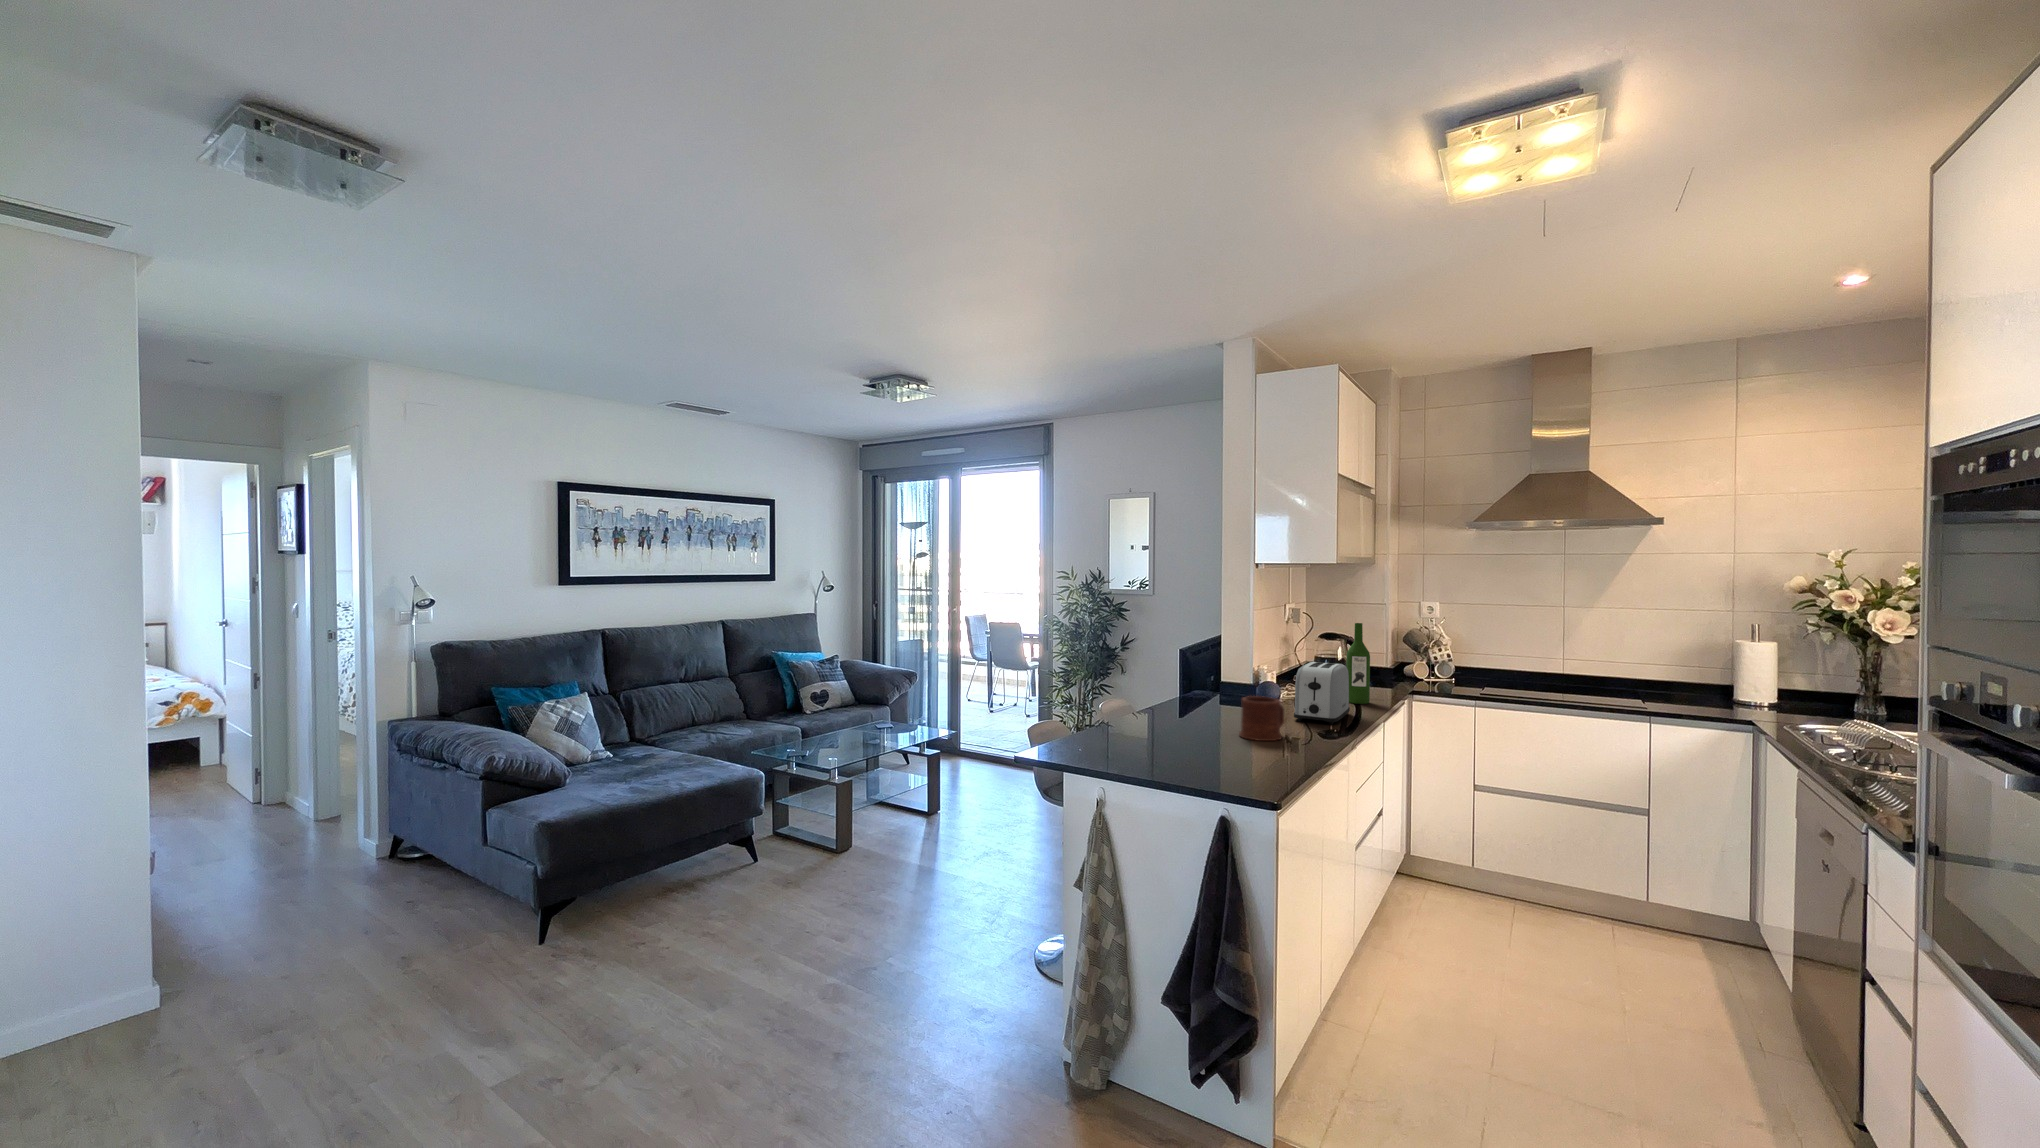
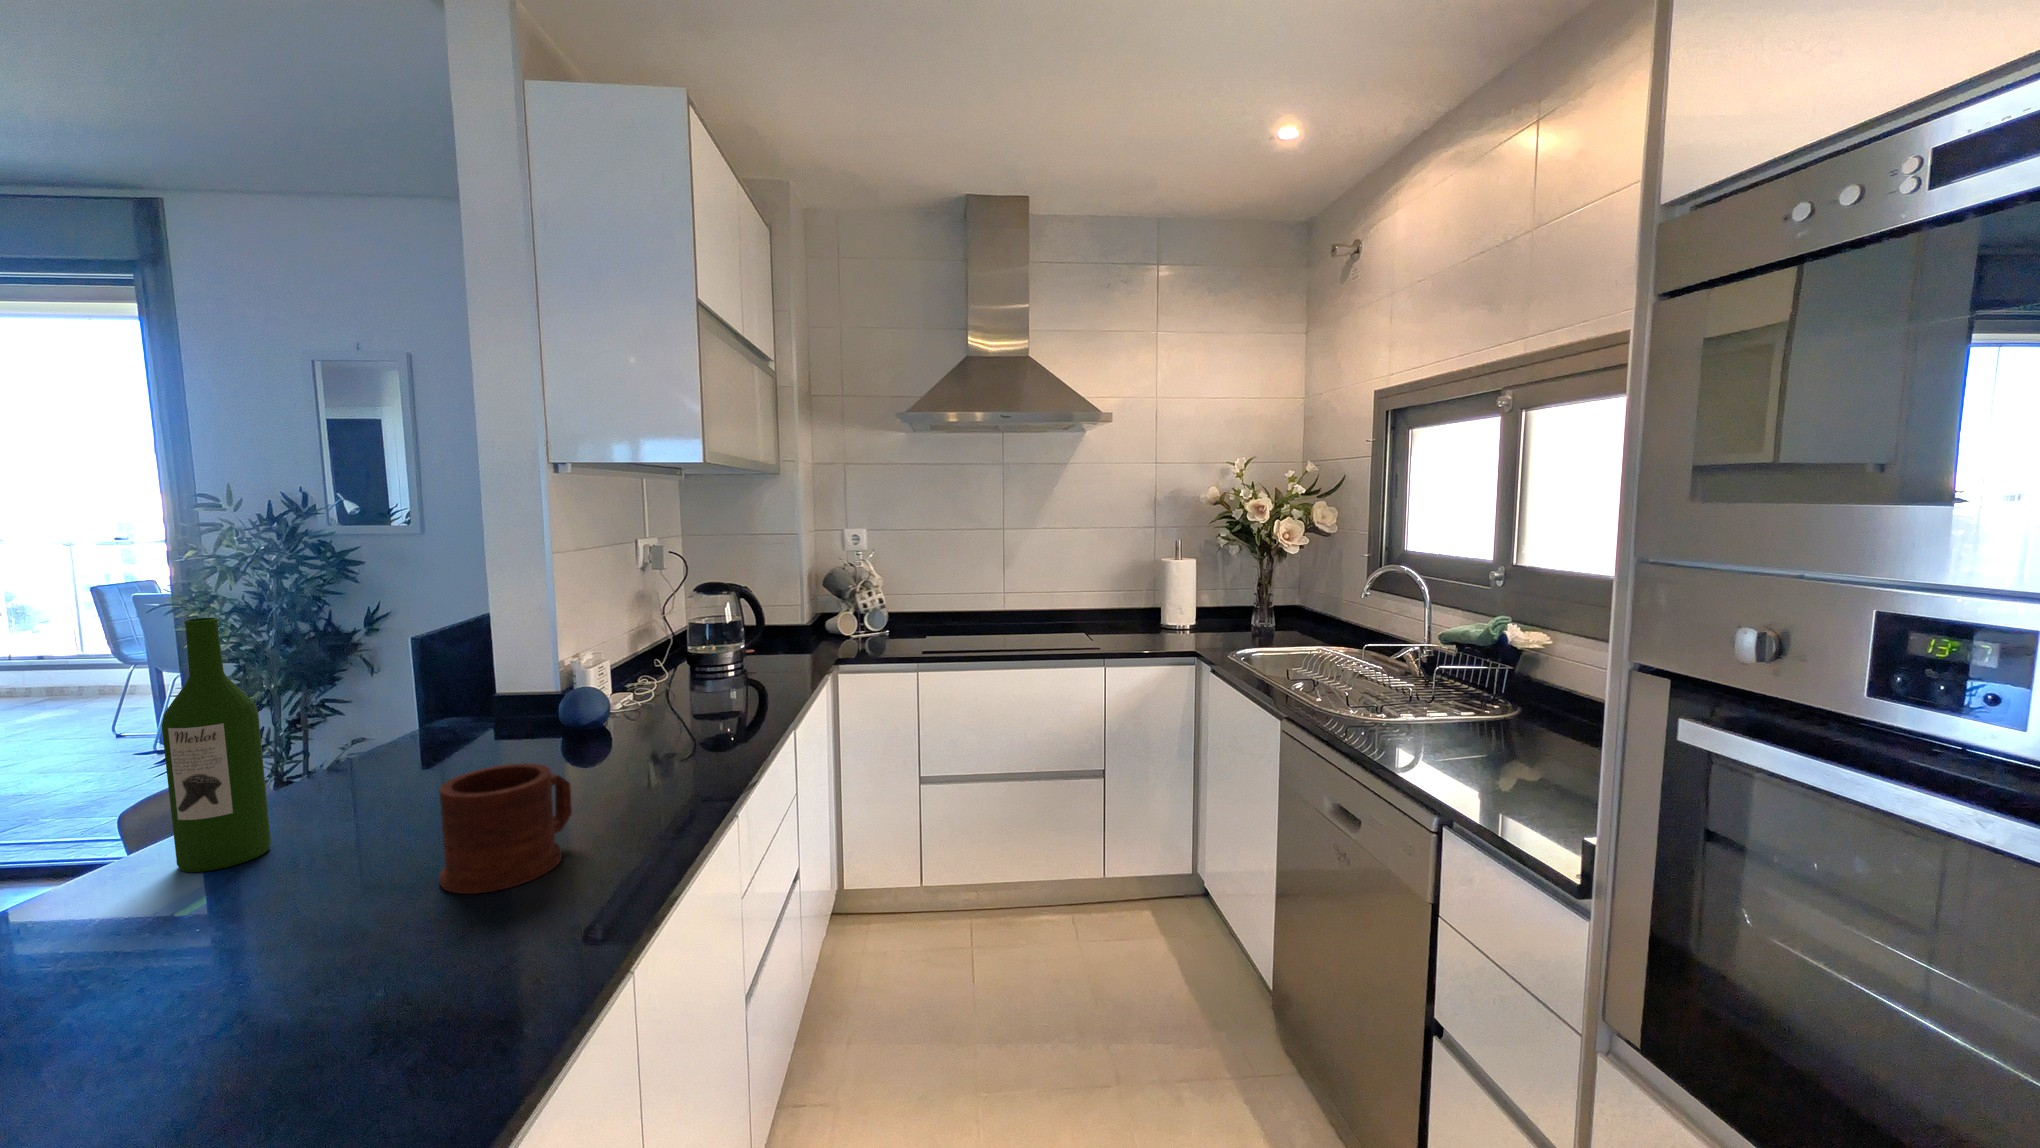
wine bottle: present [1346,623,1370,704] -> present [162,618,271,872]
toaster: present [1294,662,1350,724] -> none [619,645,737,775]

